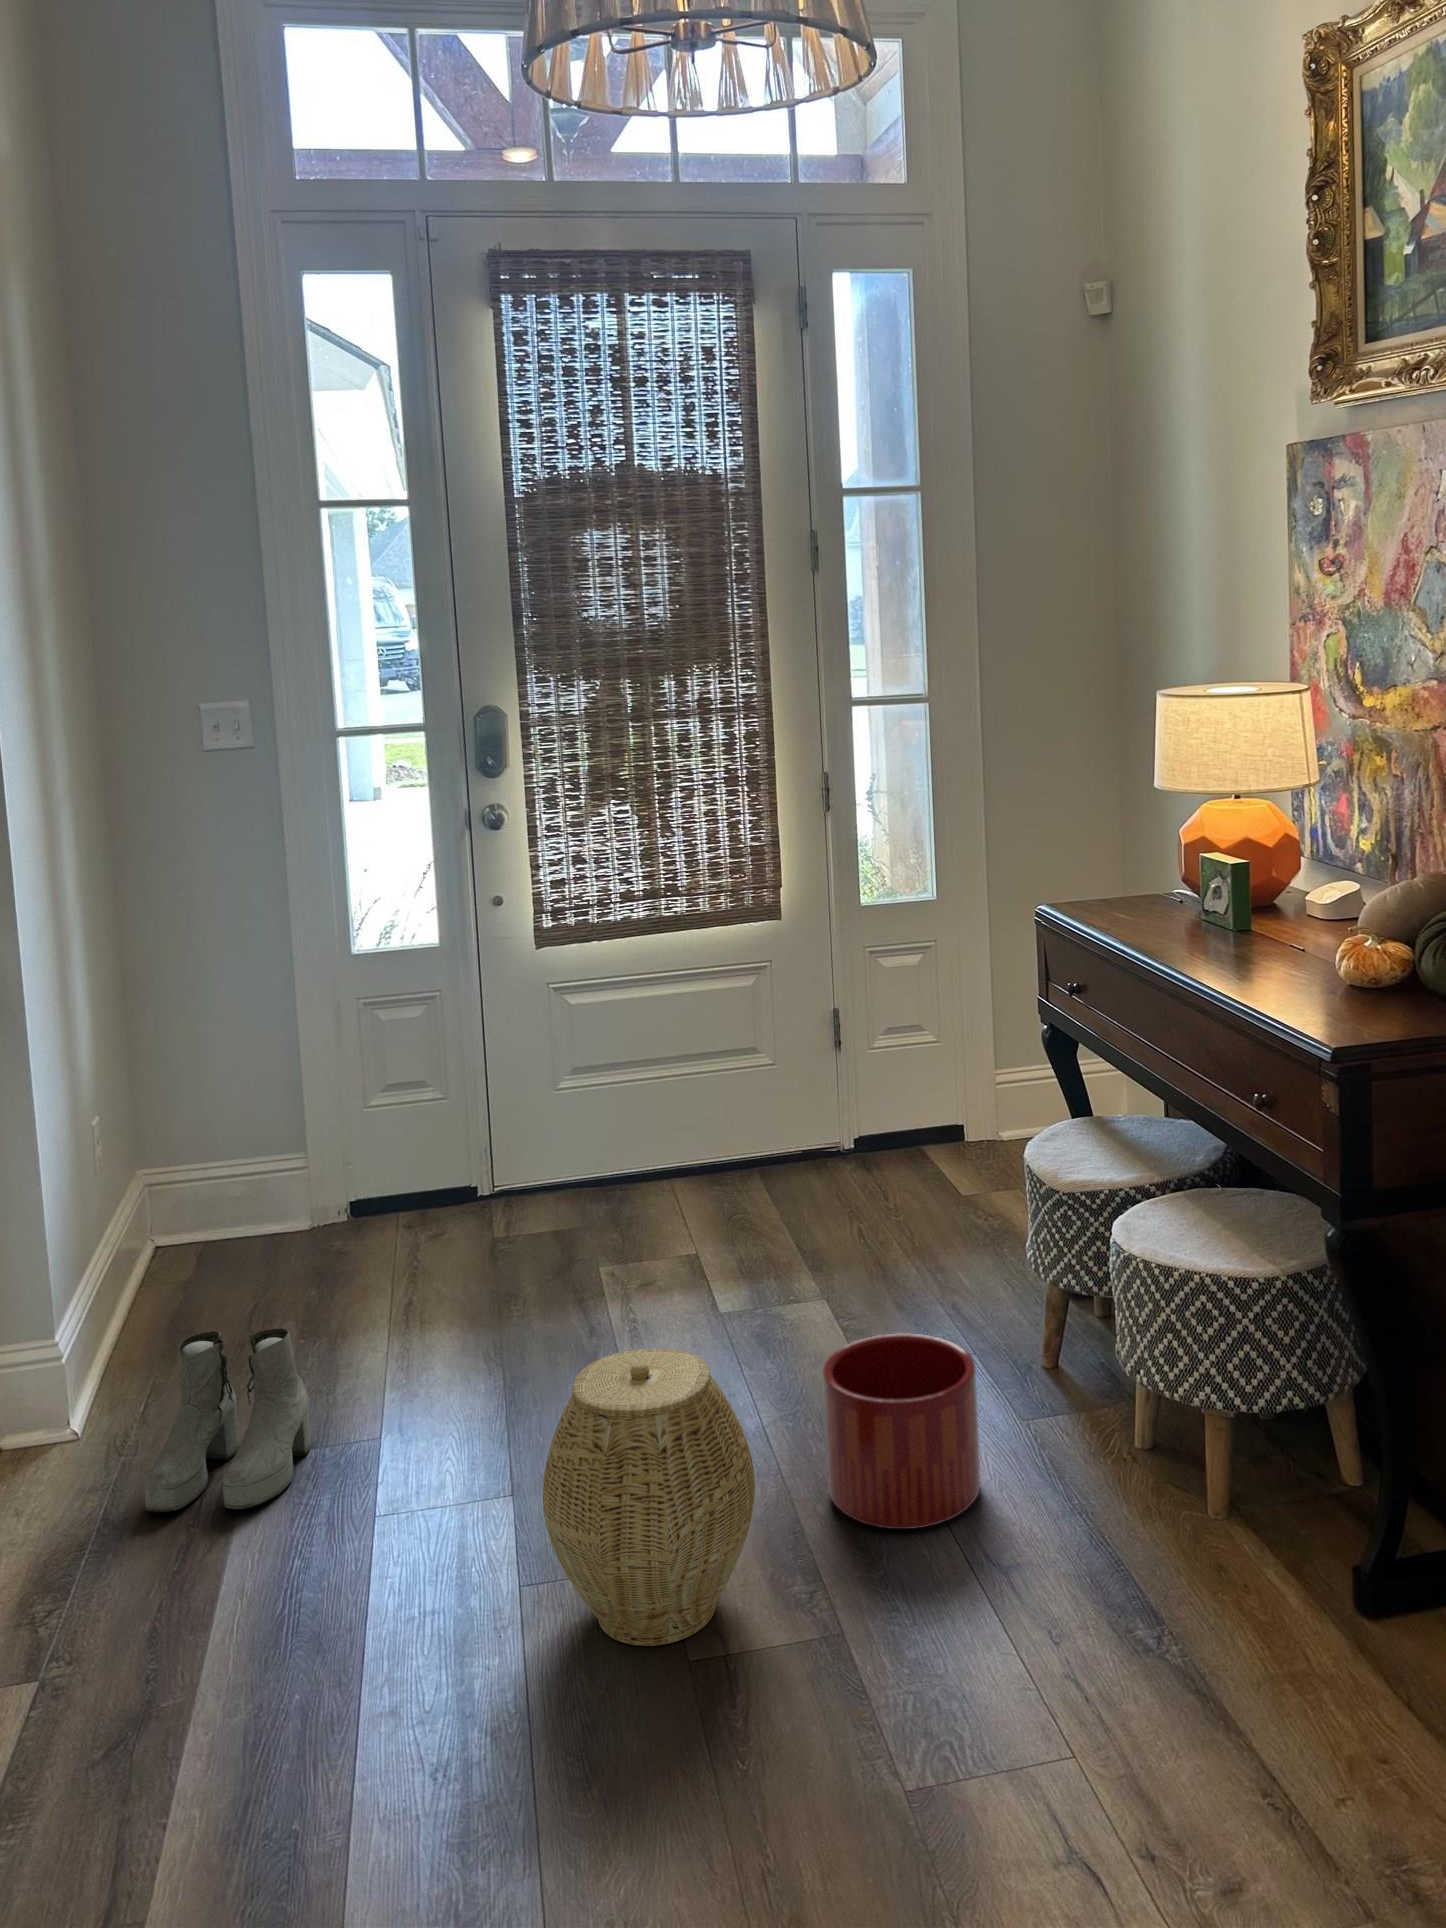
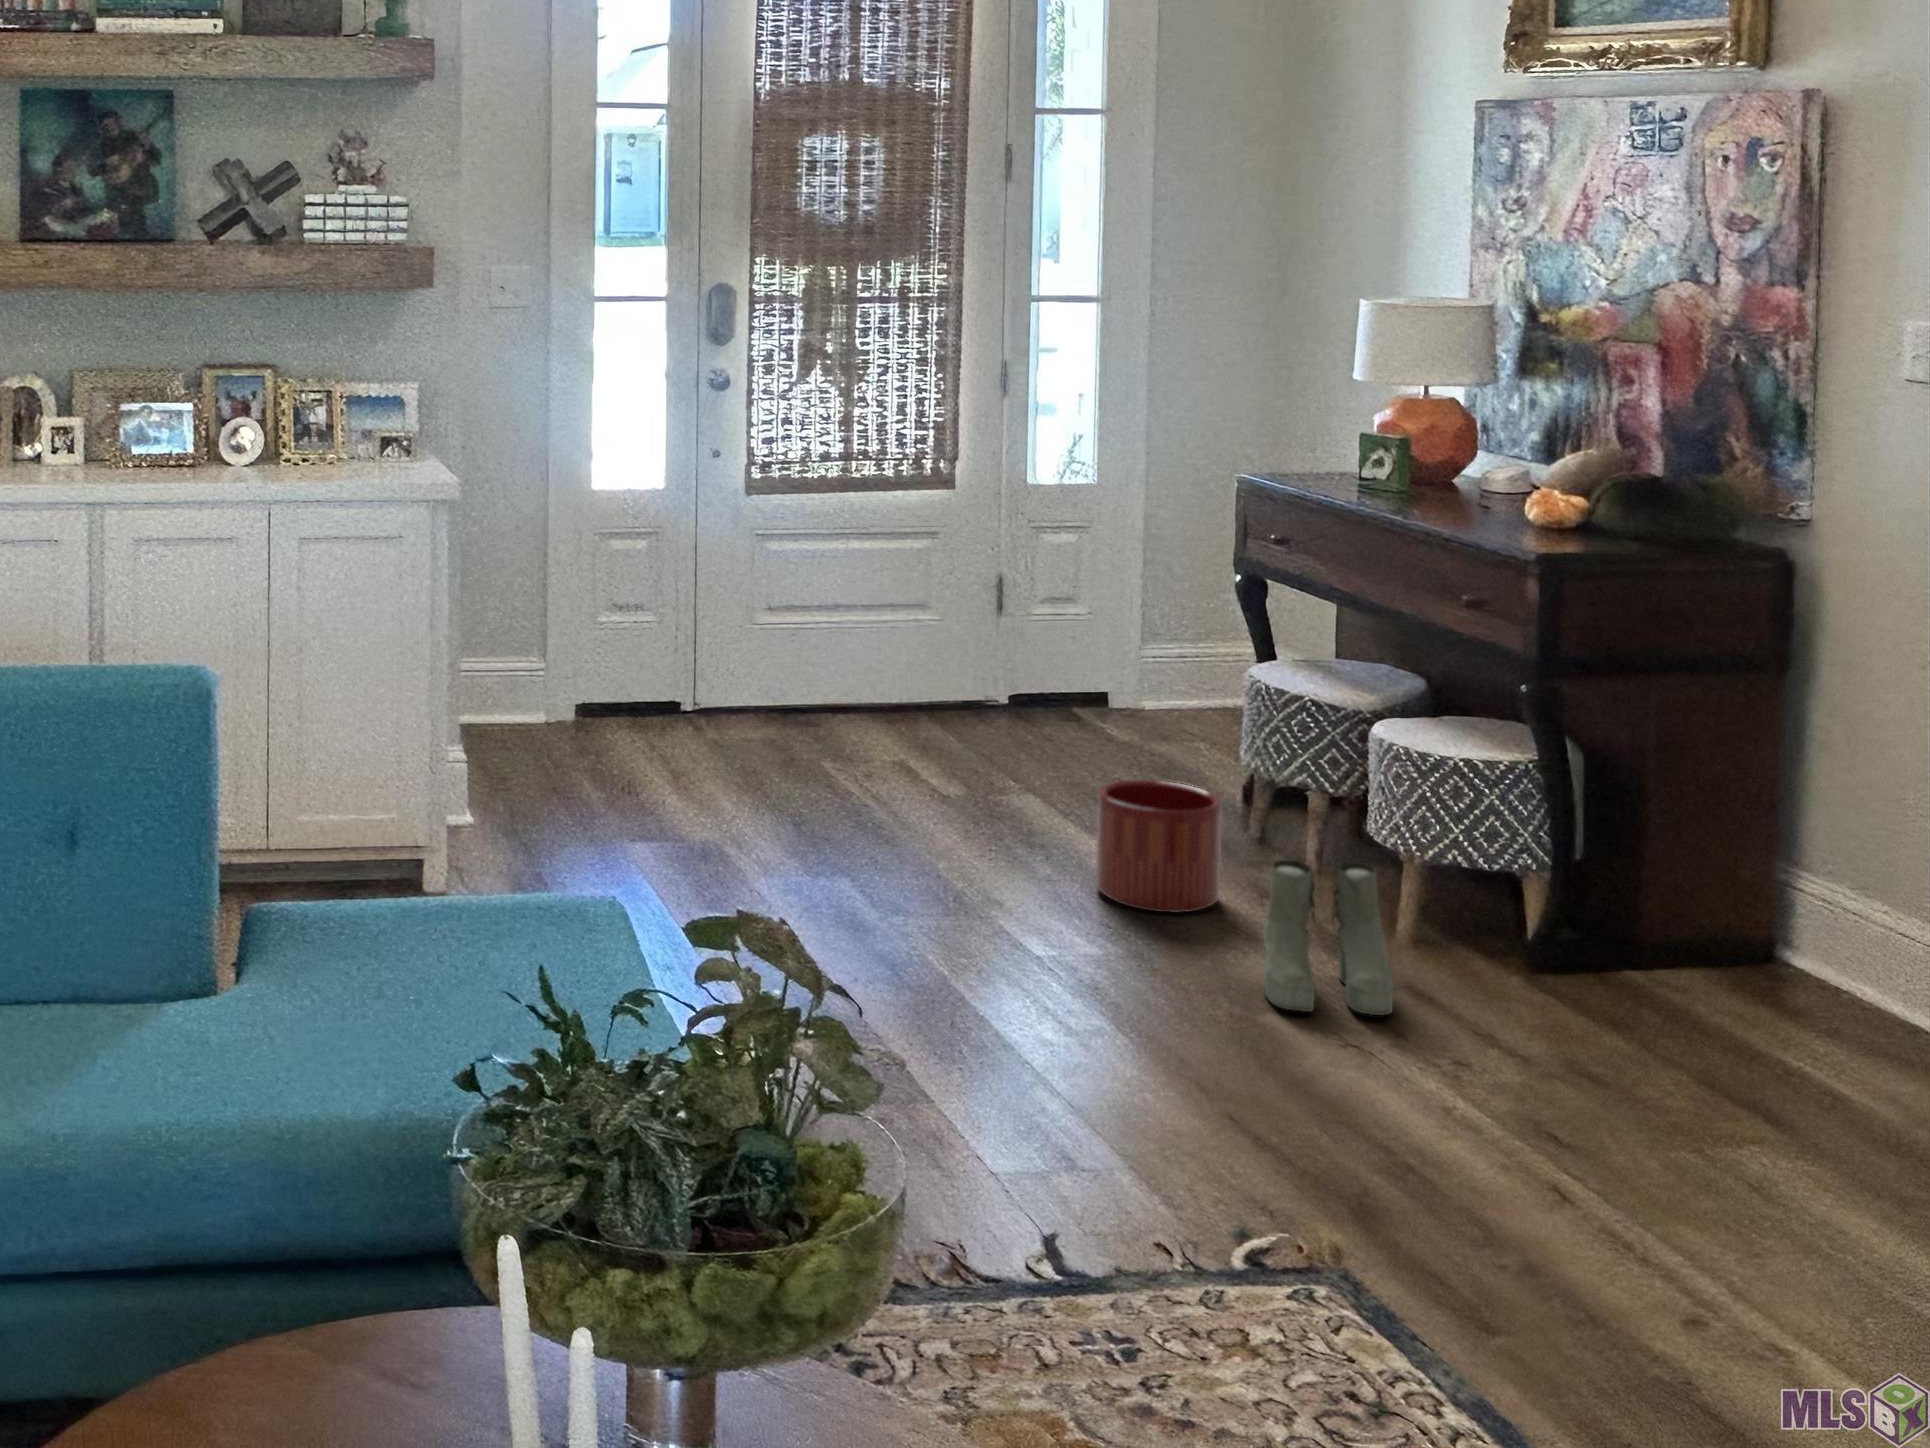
boots: present [145,1328,311,1512] -> present [1263,860,1394,1015]
woven basket: present [543,1349,755,1646] -> none [920,748,1077,948]

